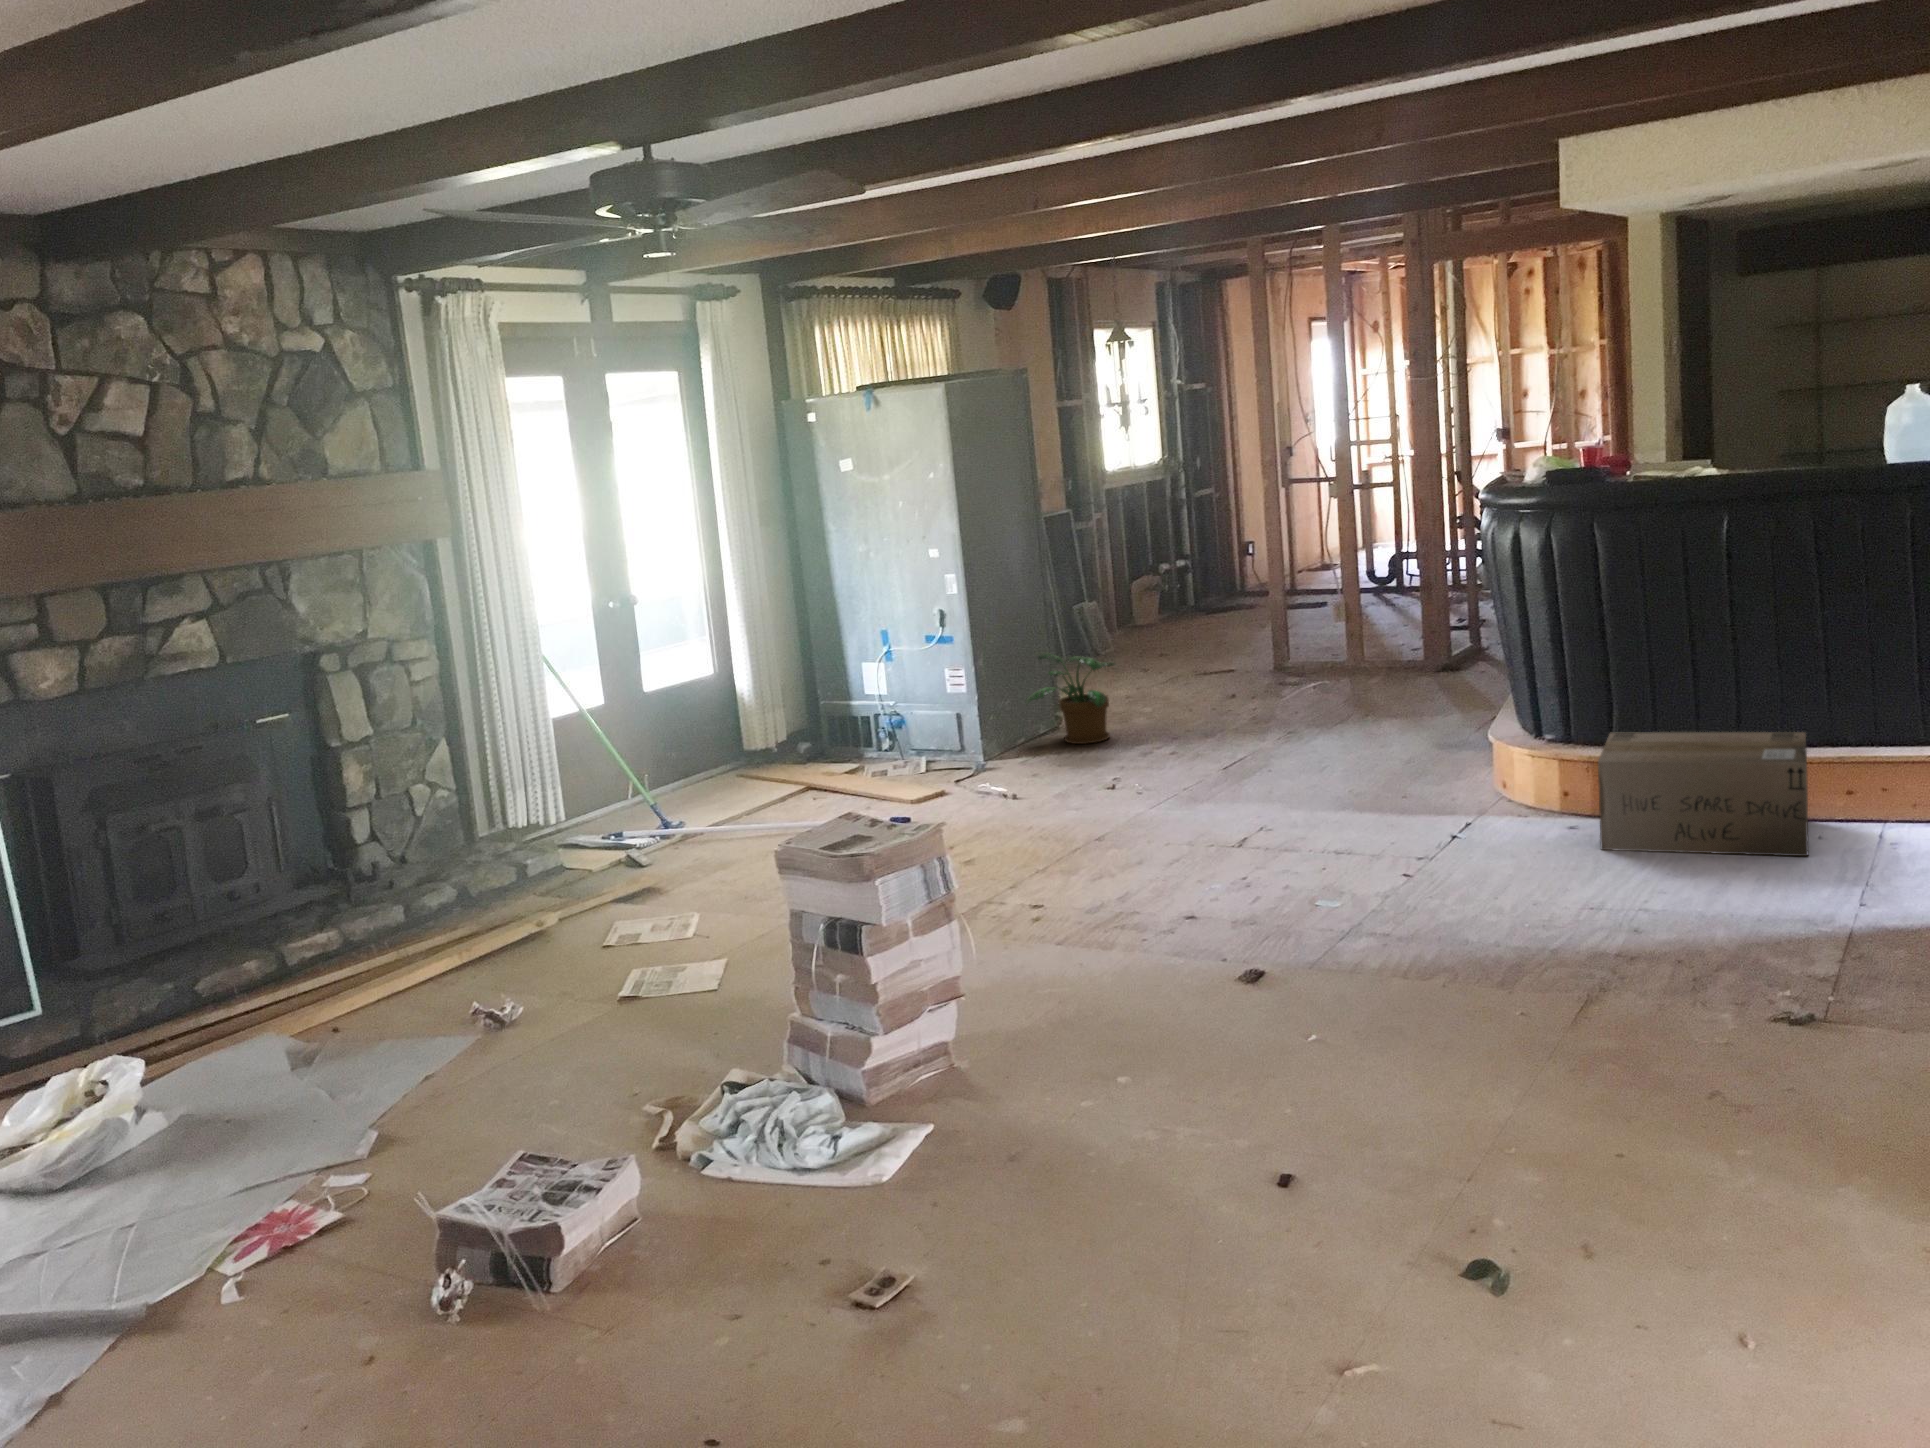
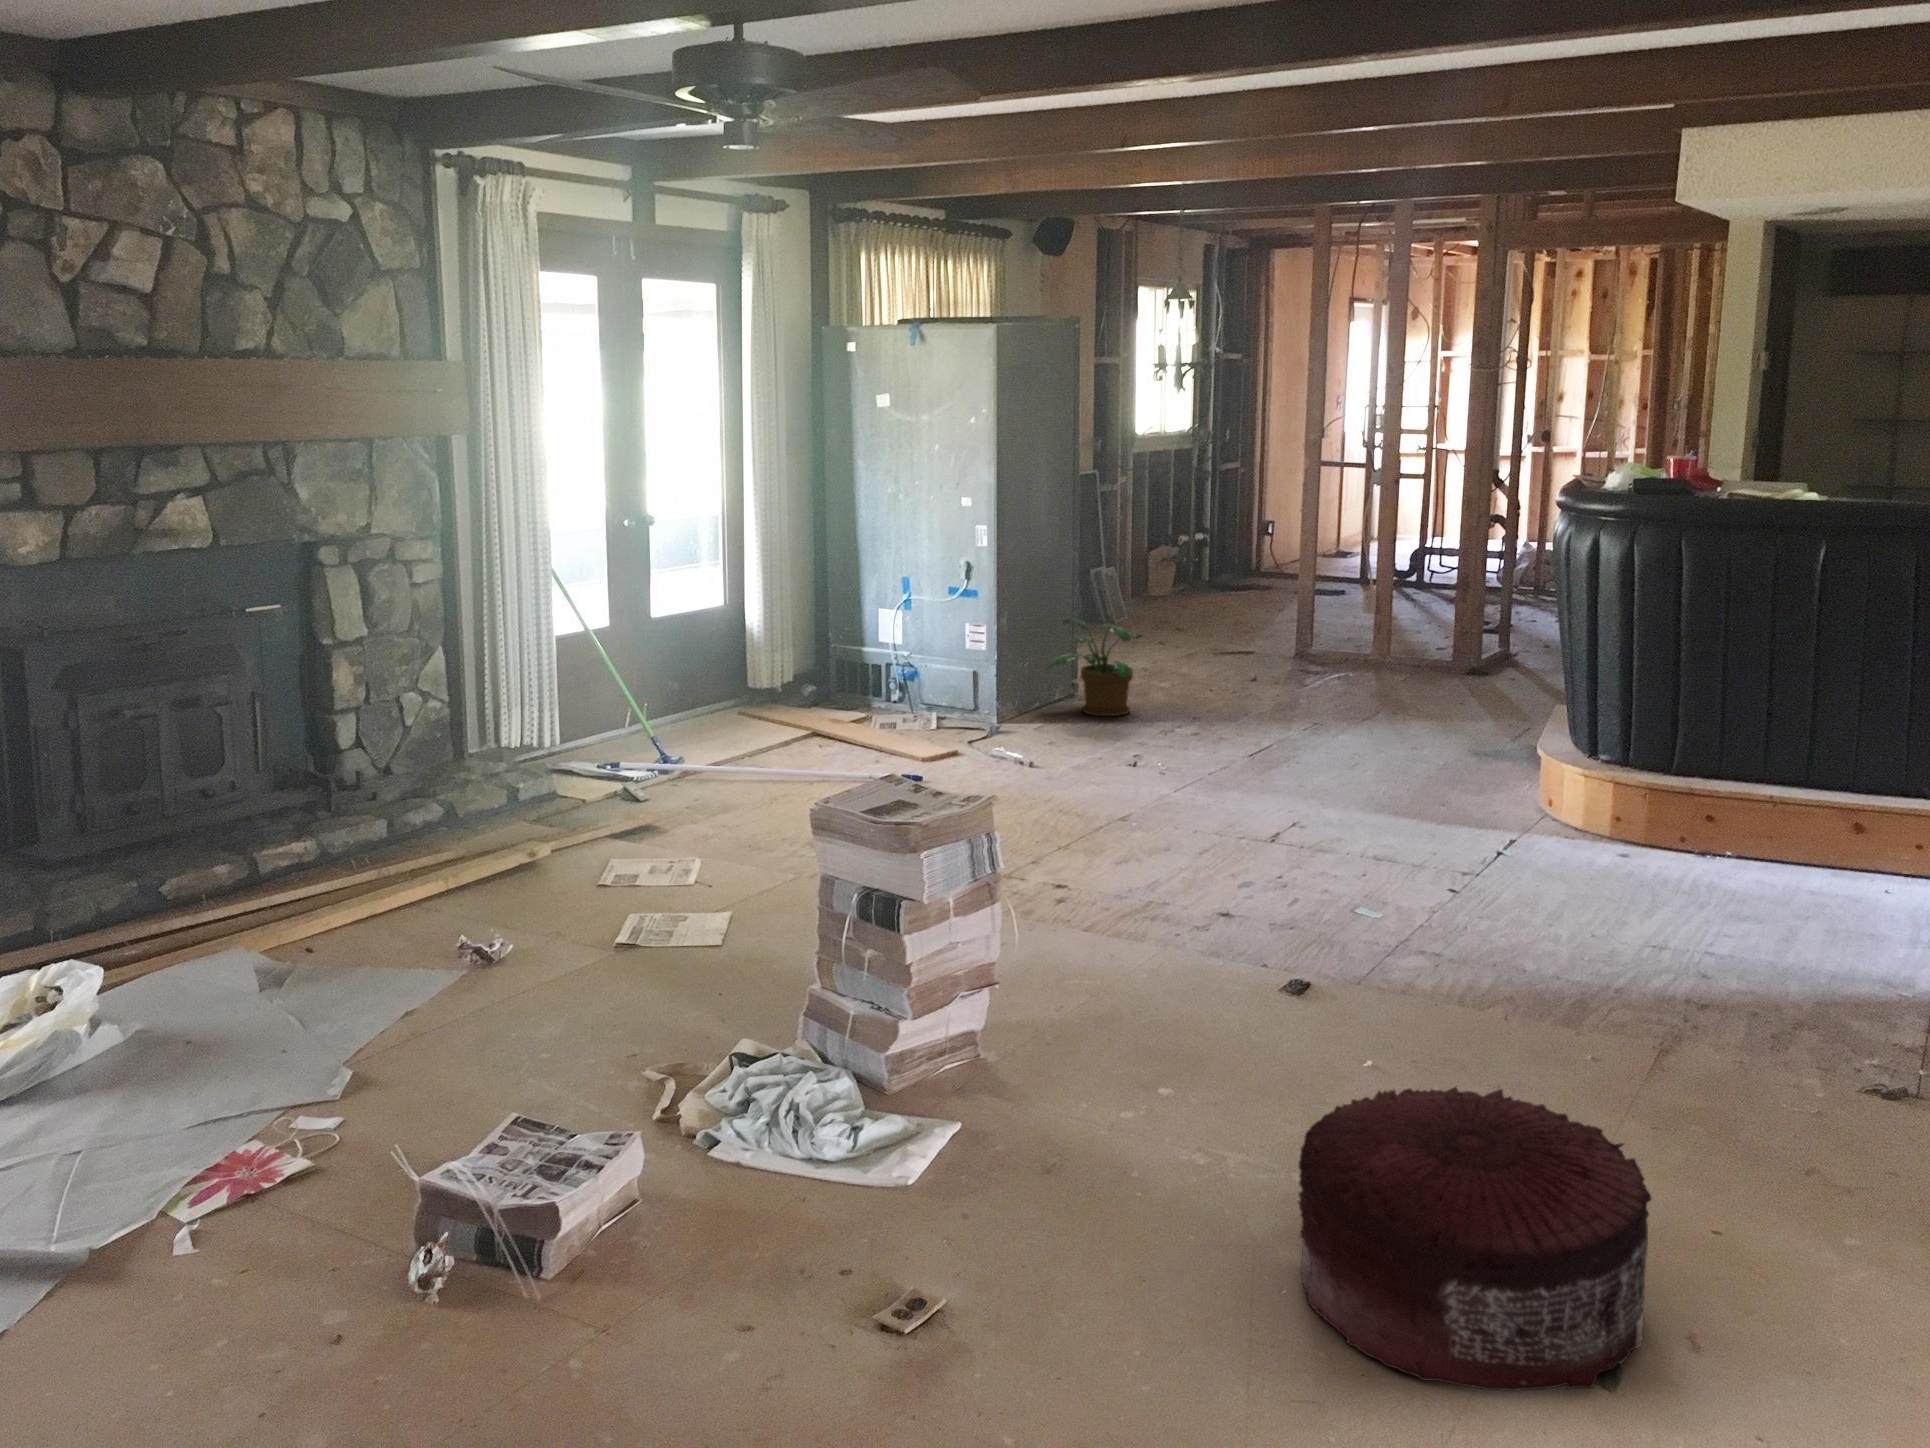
cardboard box: present [1598,732,1808,856] -> none [1656,762,1889,914]
pouf: none [1225,1041,1552,1311] -> present [1299,1087,1651,1391]

